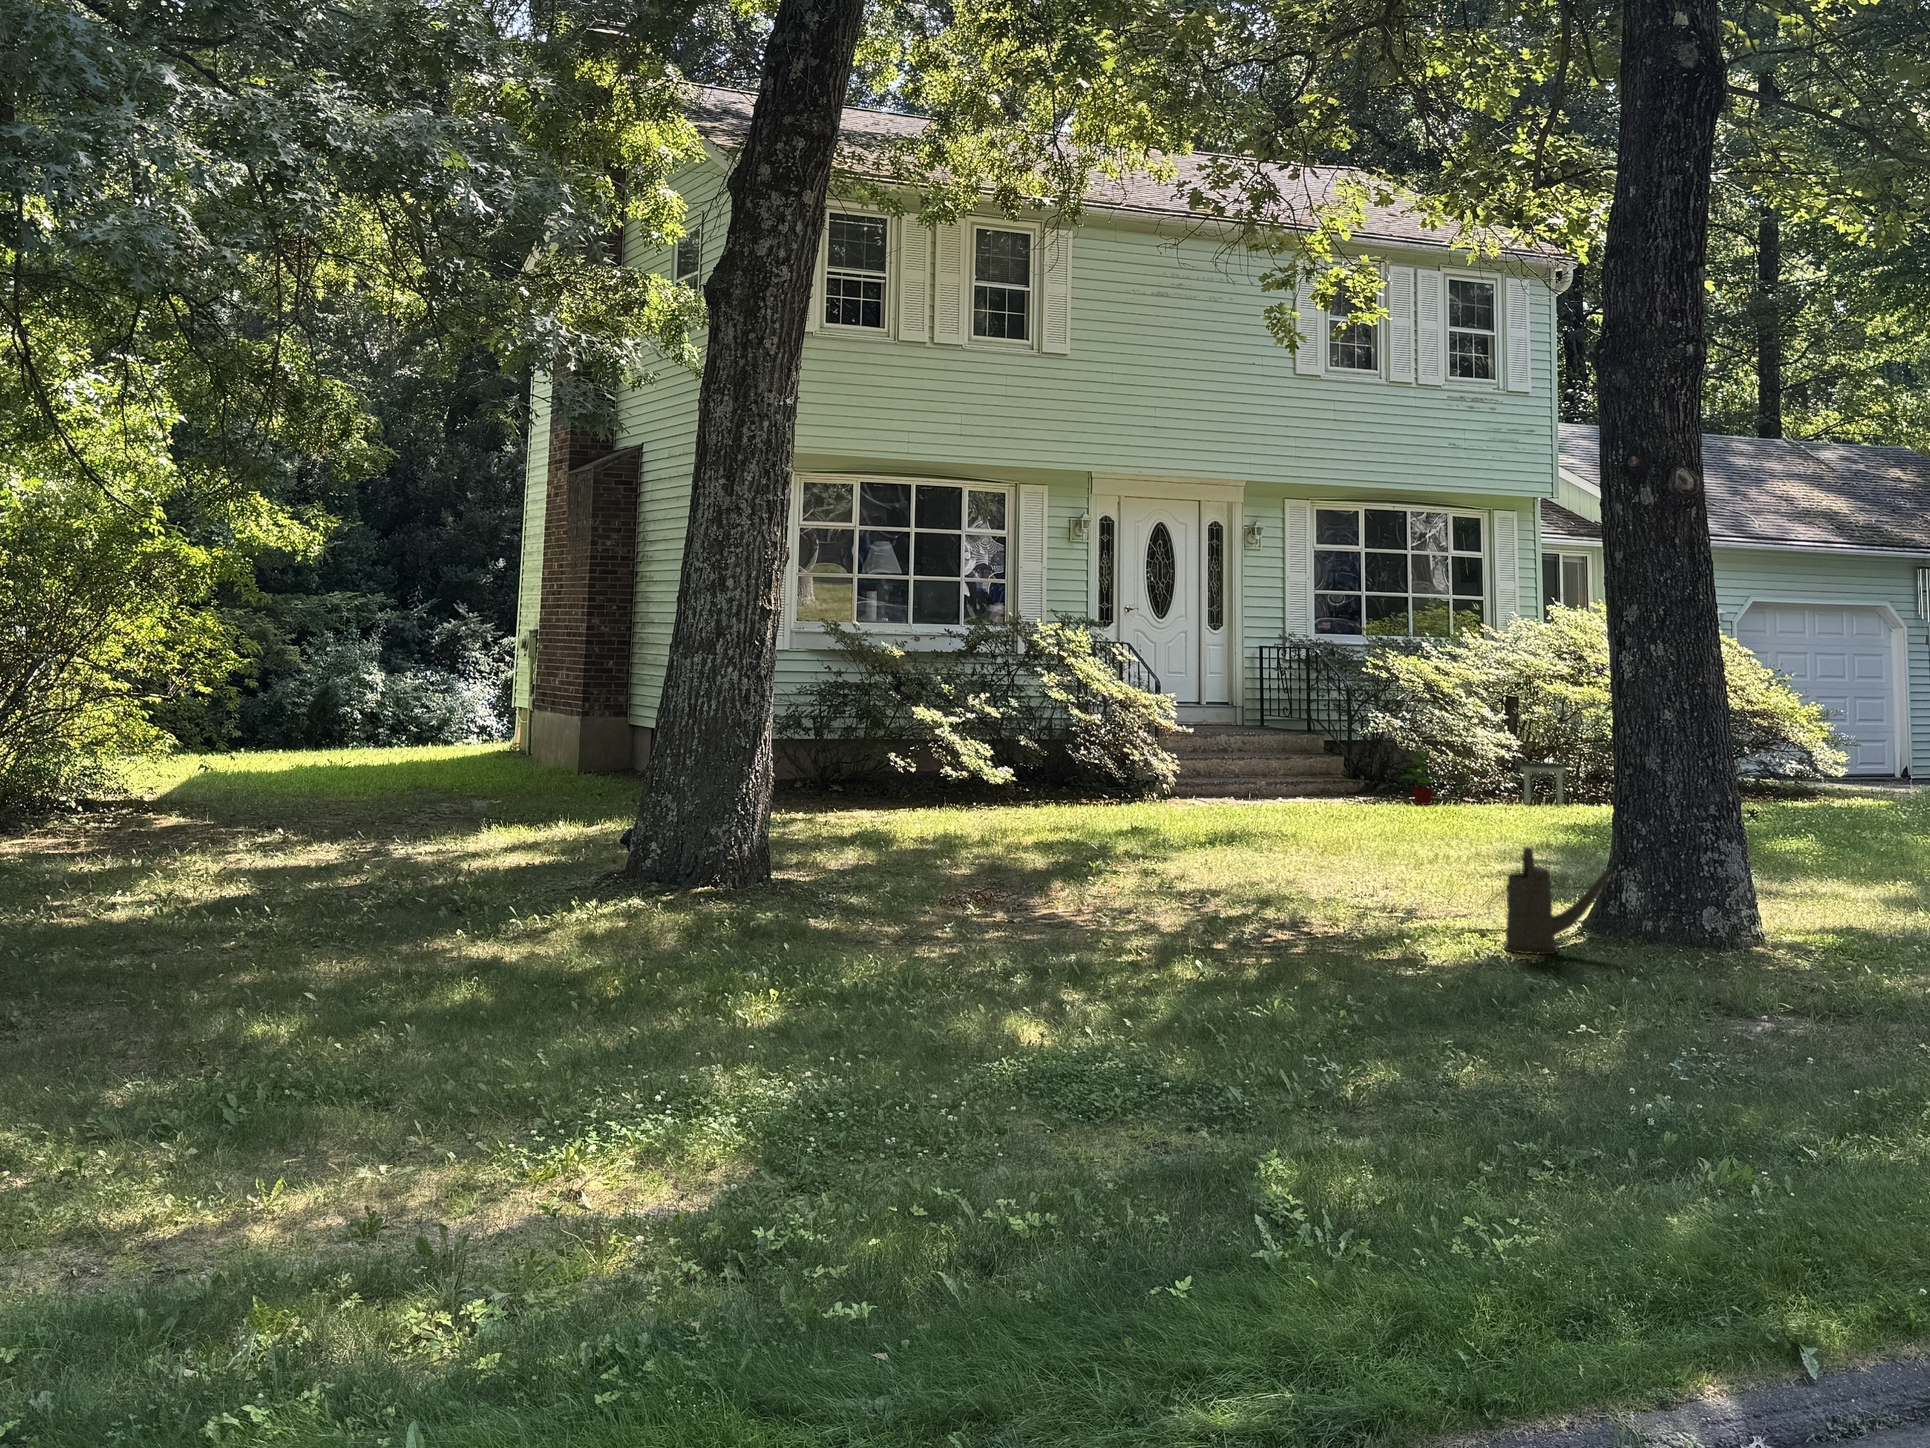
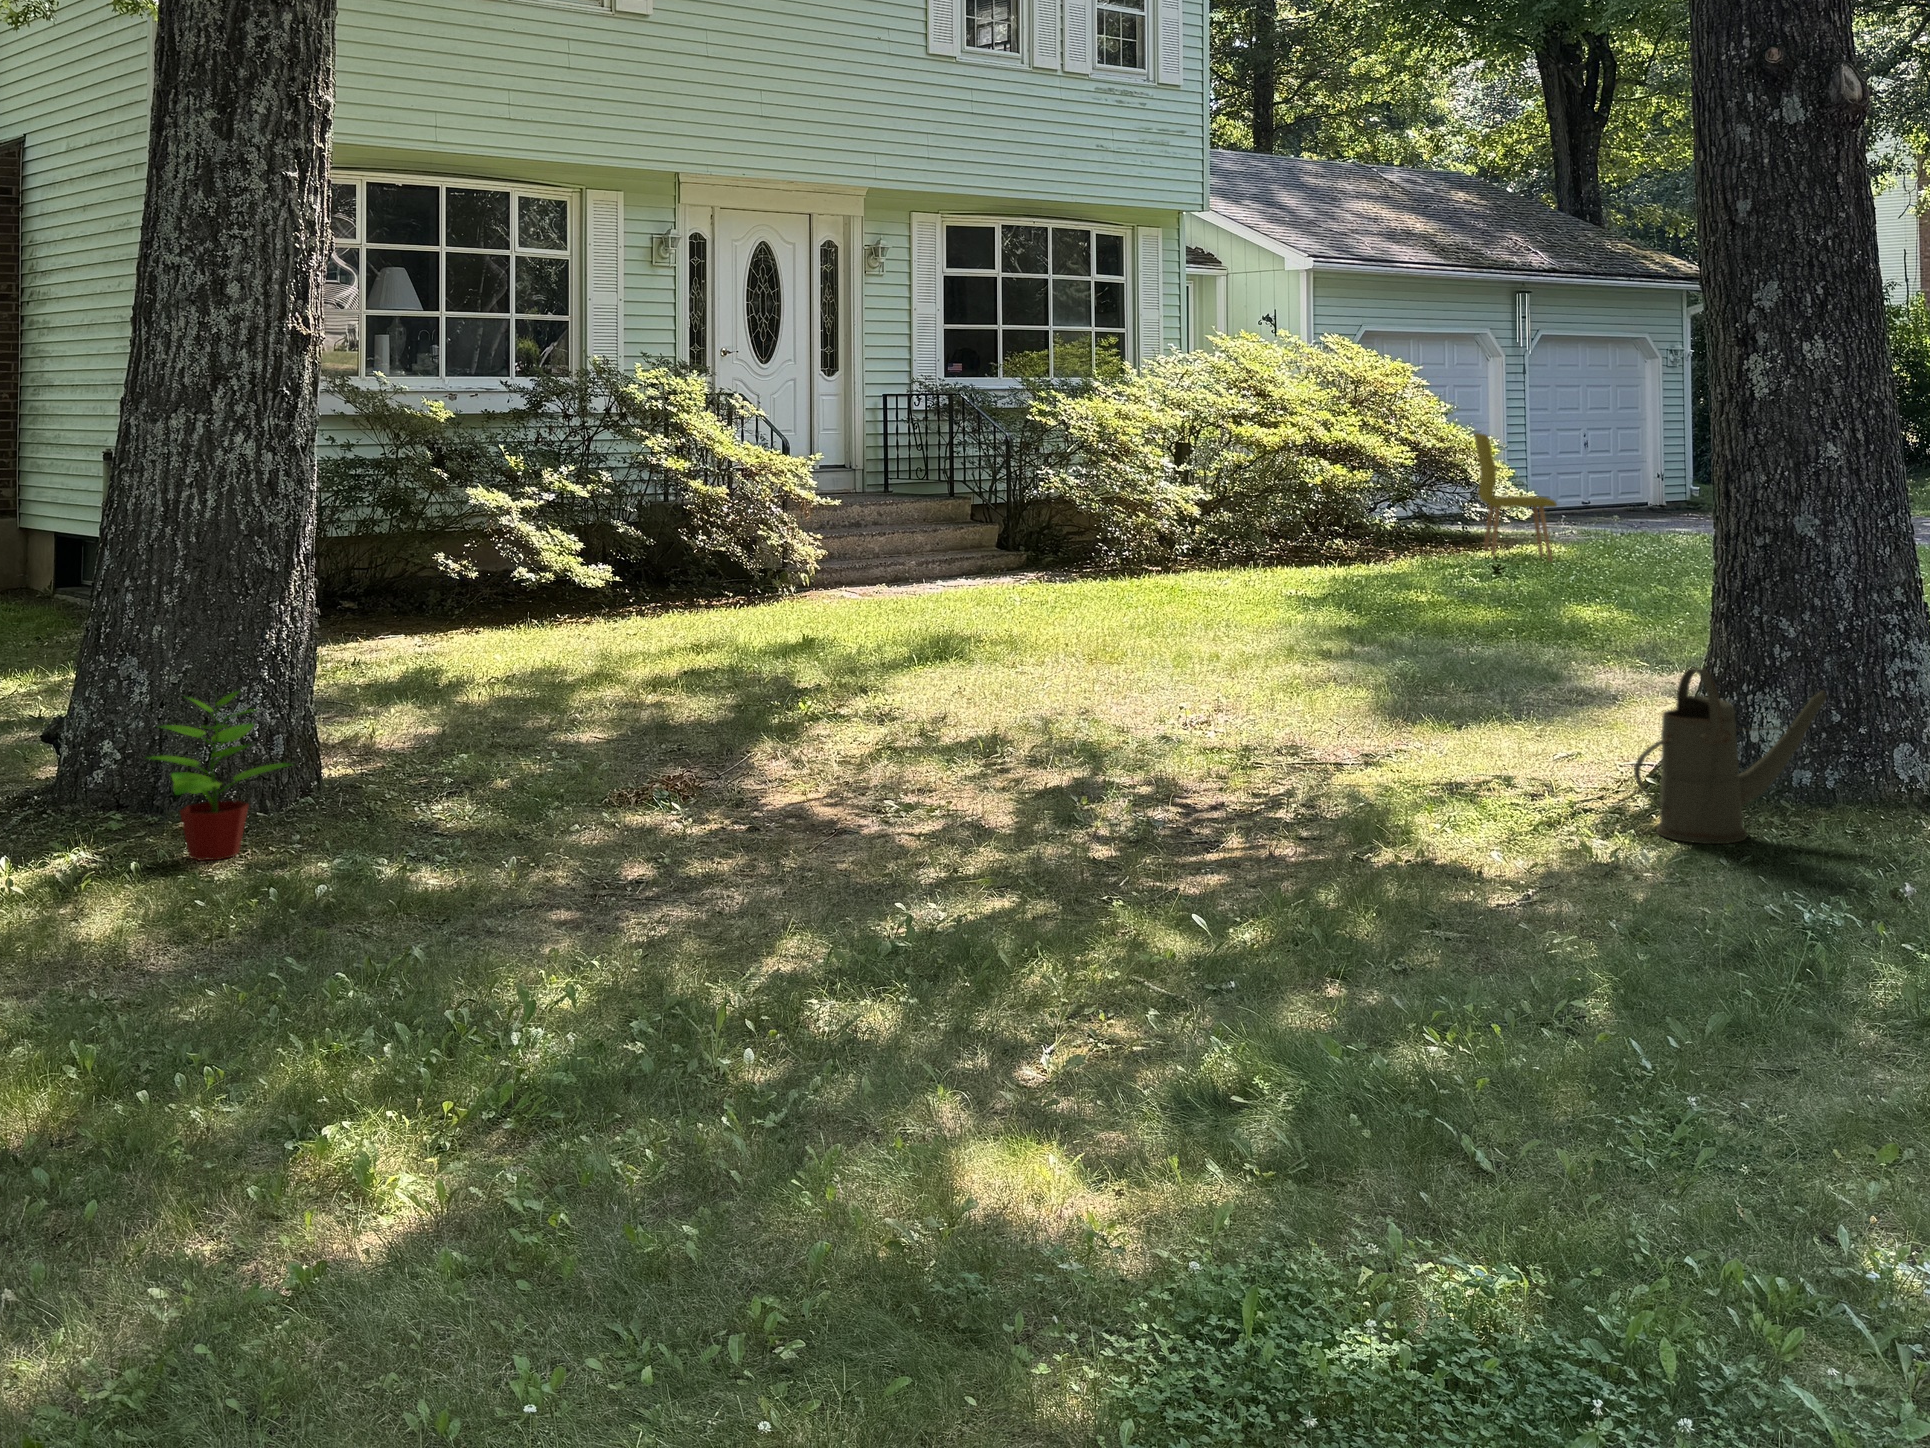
chair: none [1752,693,1820,807] -> present [1474,433,1557,561]
potted plant: present [1400,750,1434,805] -> present [148,691,291,860]
round table: present [1518,762,1568,806] -> none [1223,524,1286,576]

